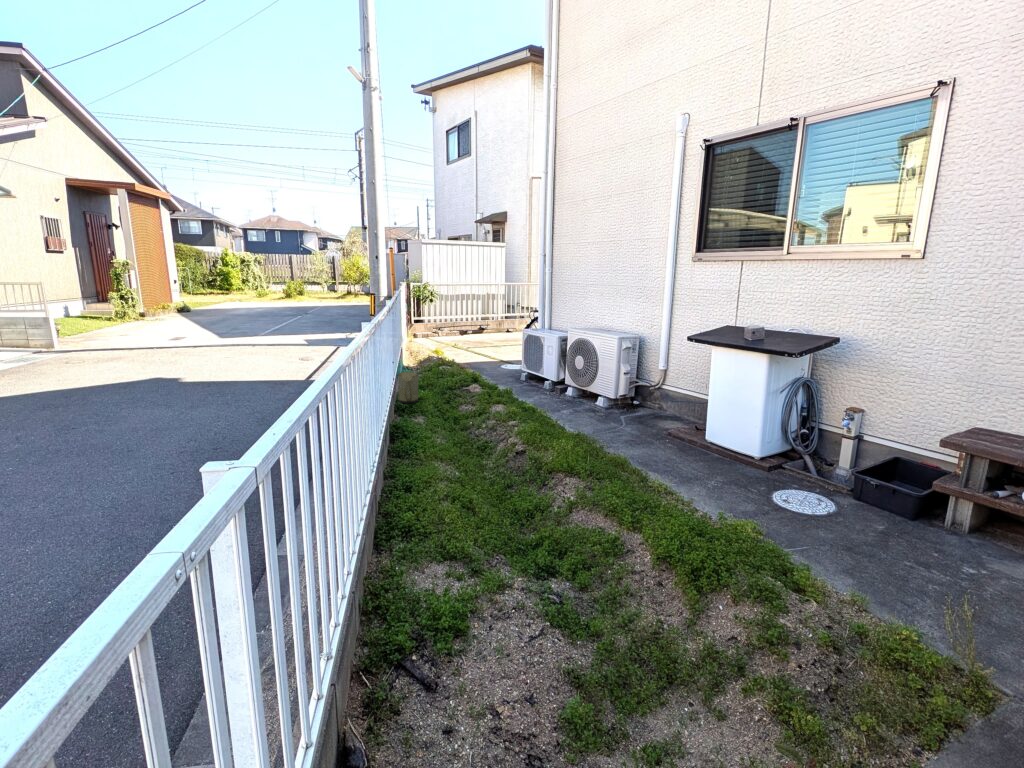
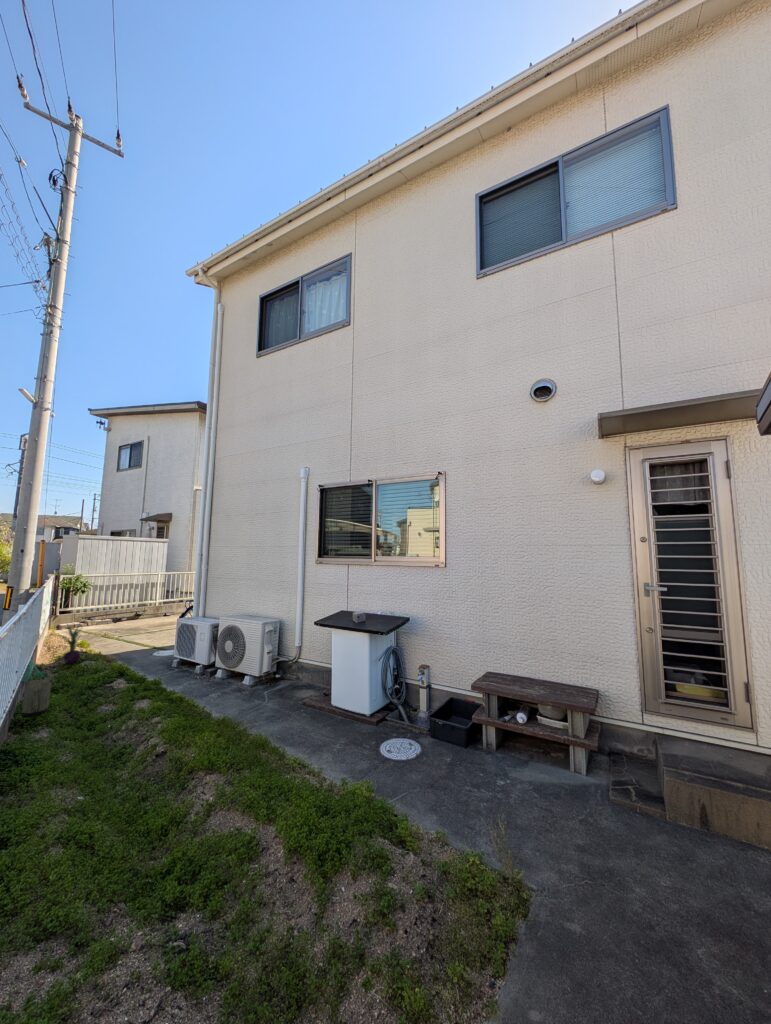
decorative plant: none [406,328,449,366] -> present [62,626,81,664]

